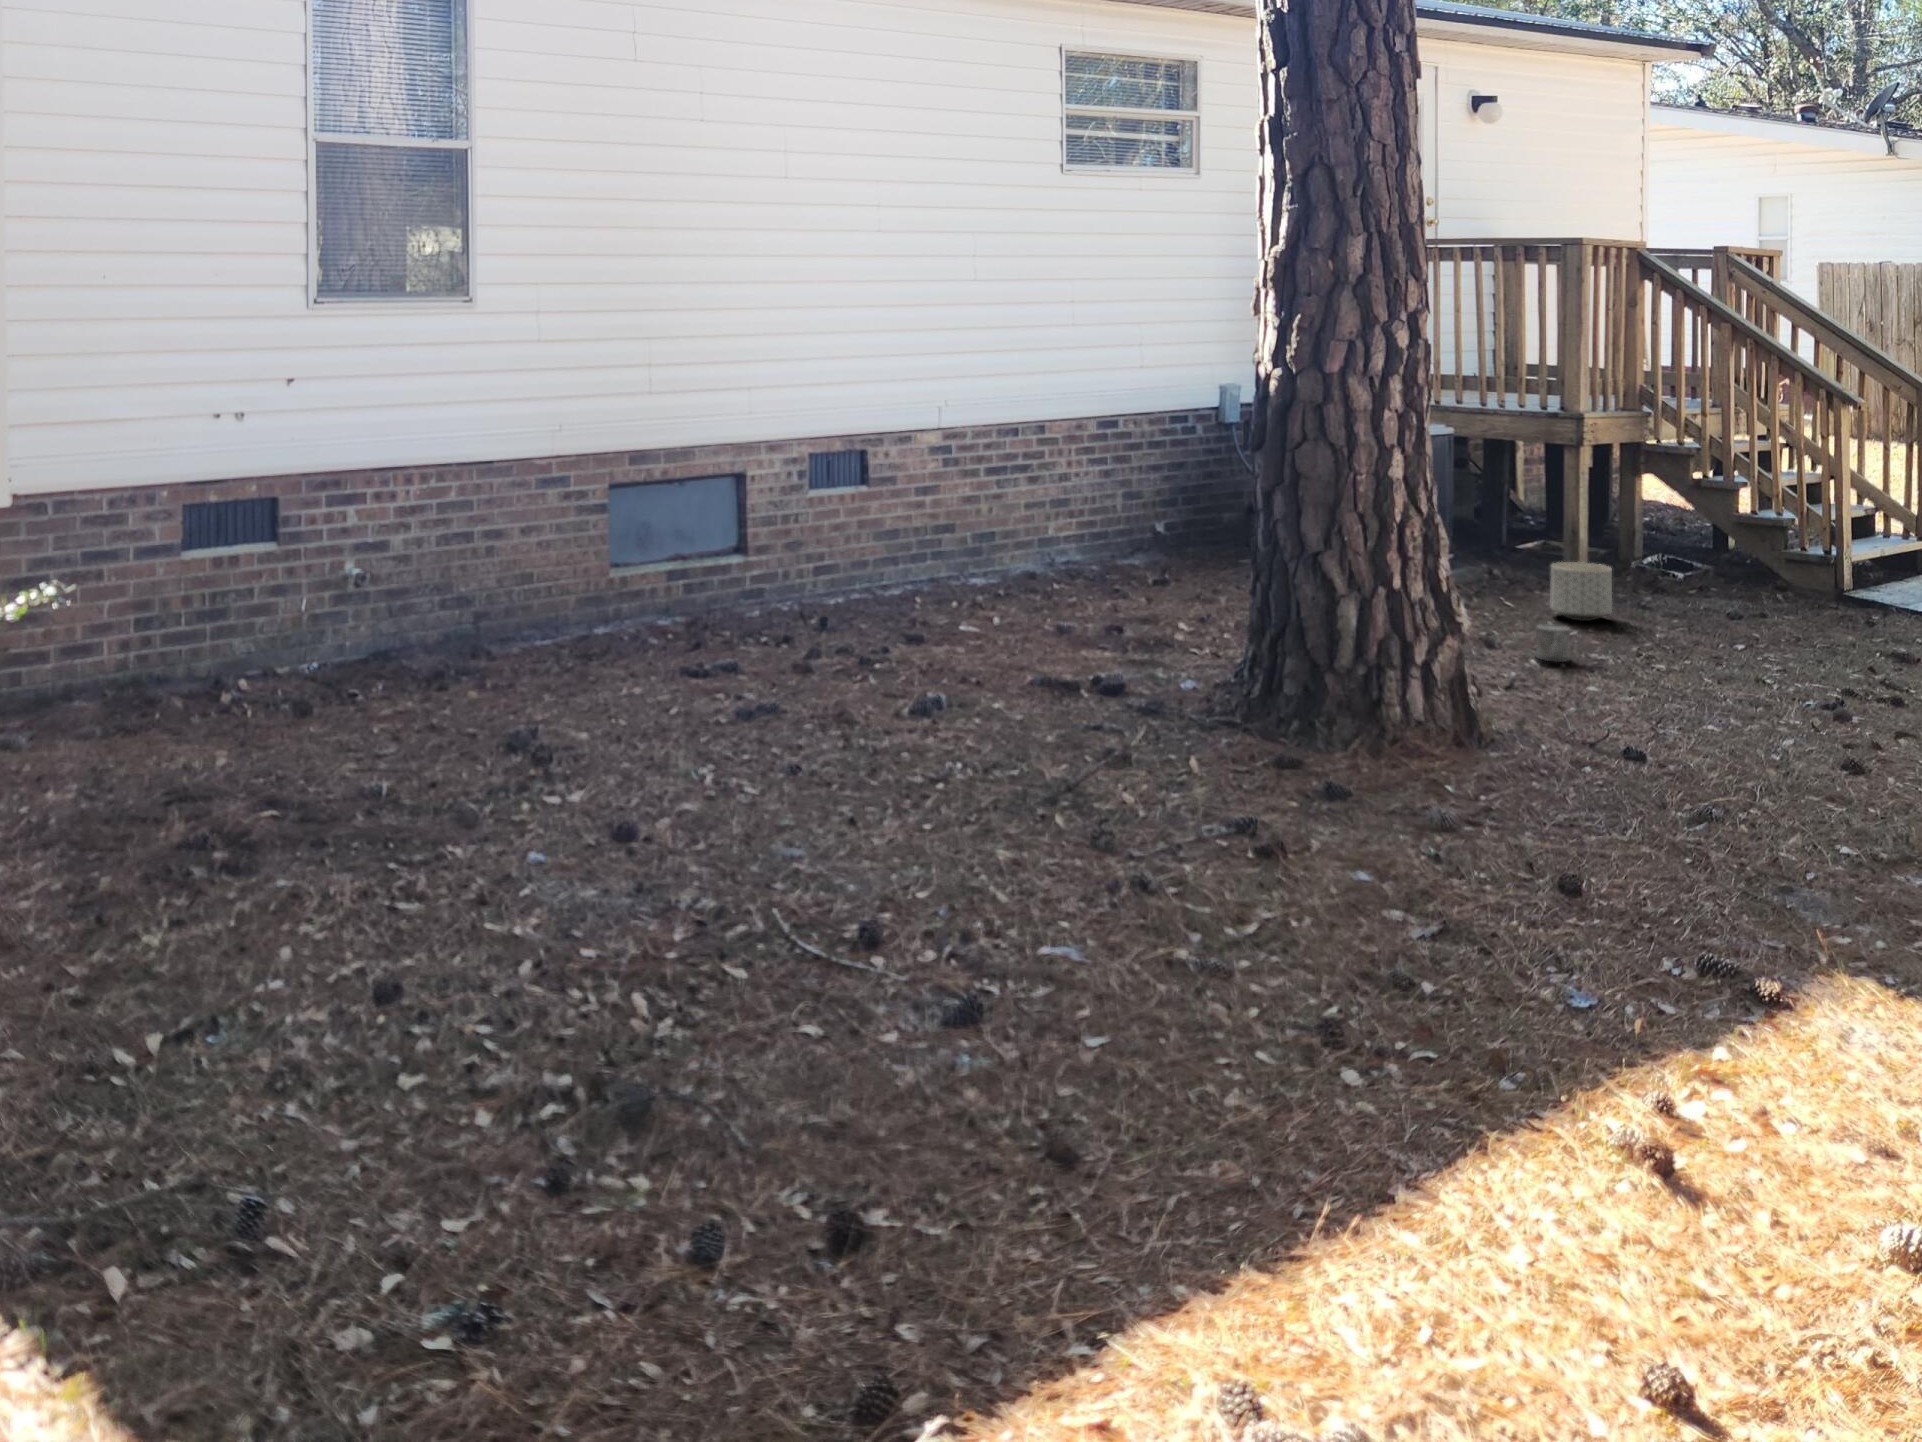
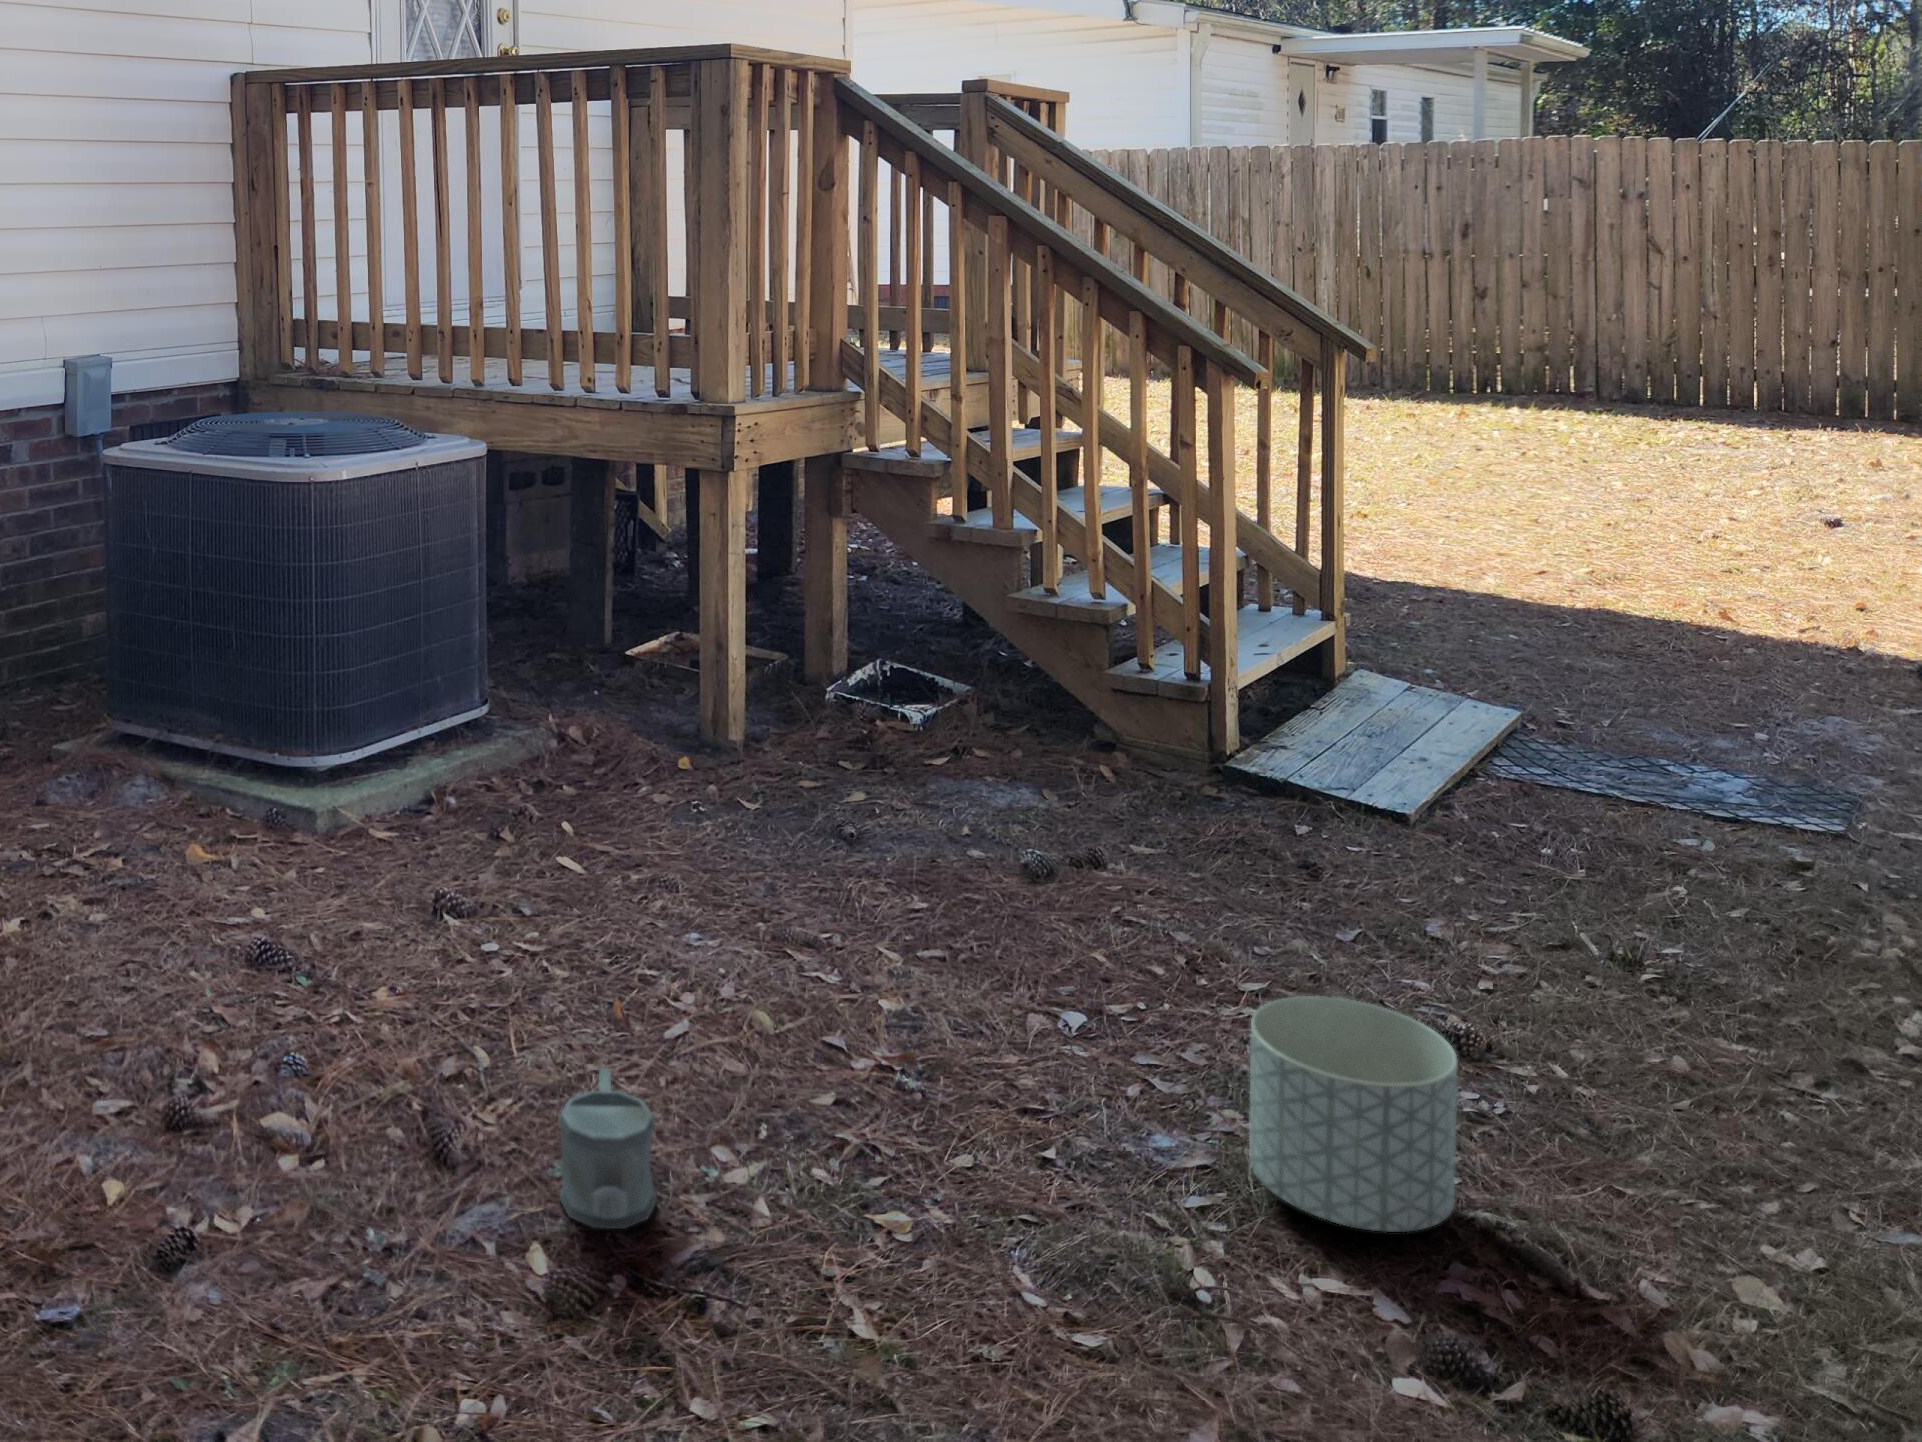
planter: present [1550,562,1612,621] -> present [1249,996,1458,1232]

